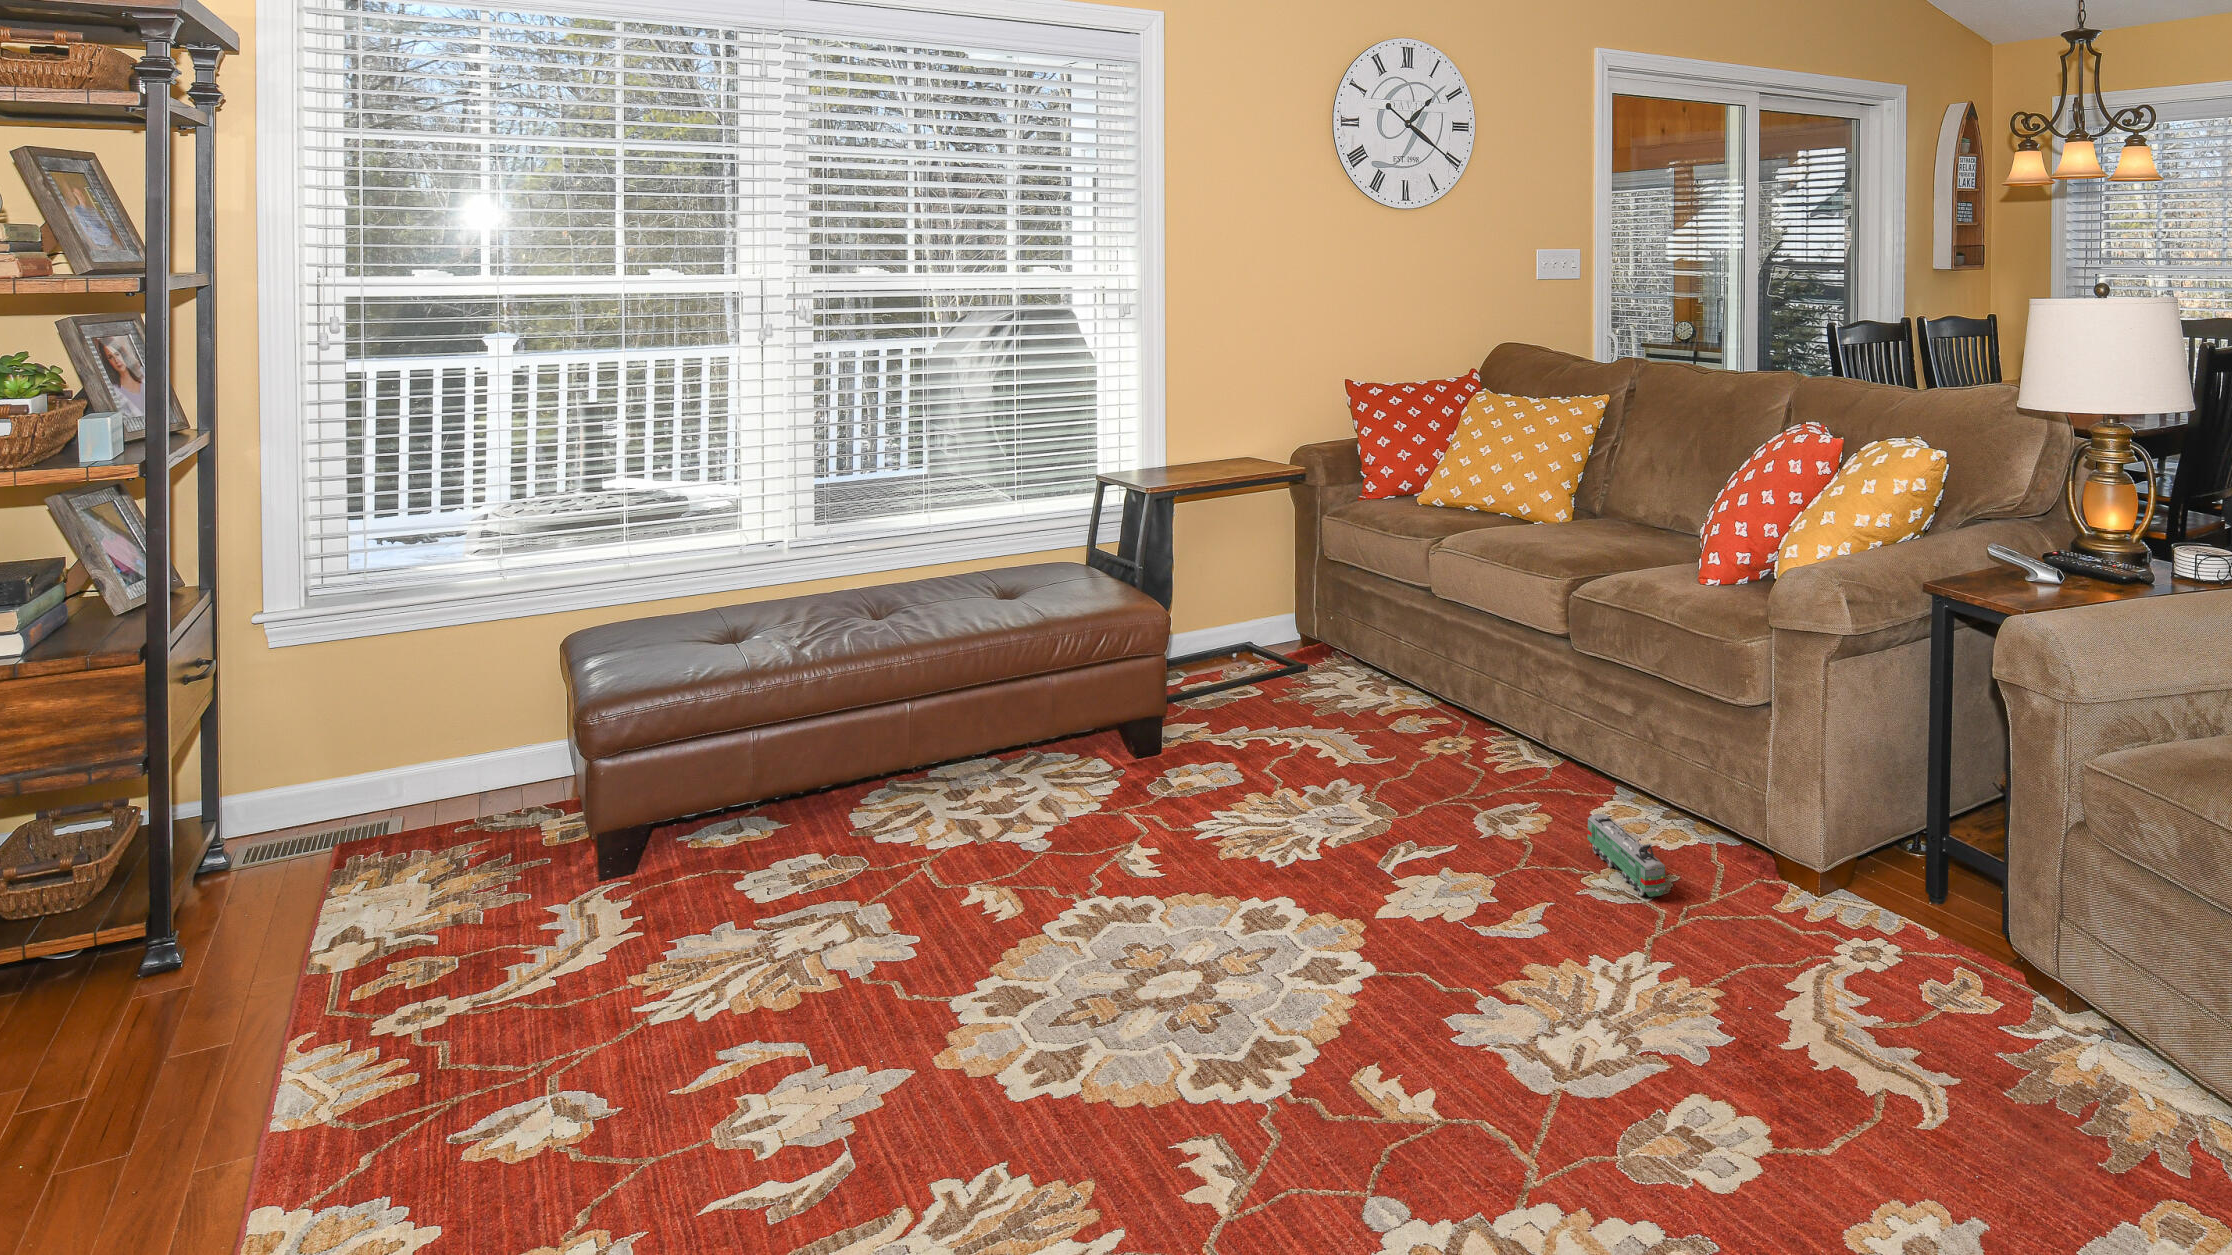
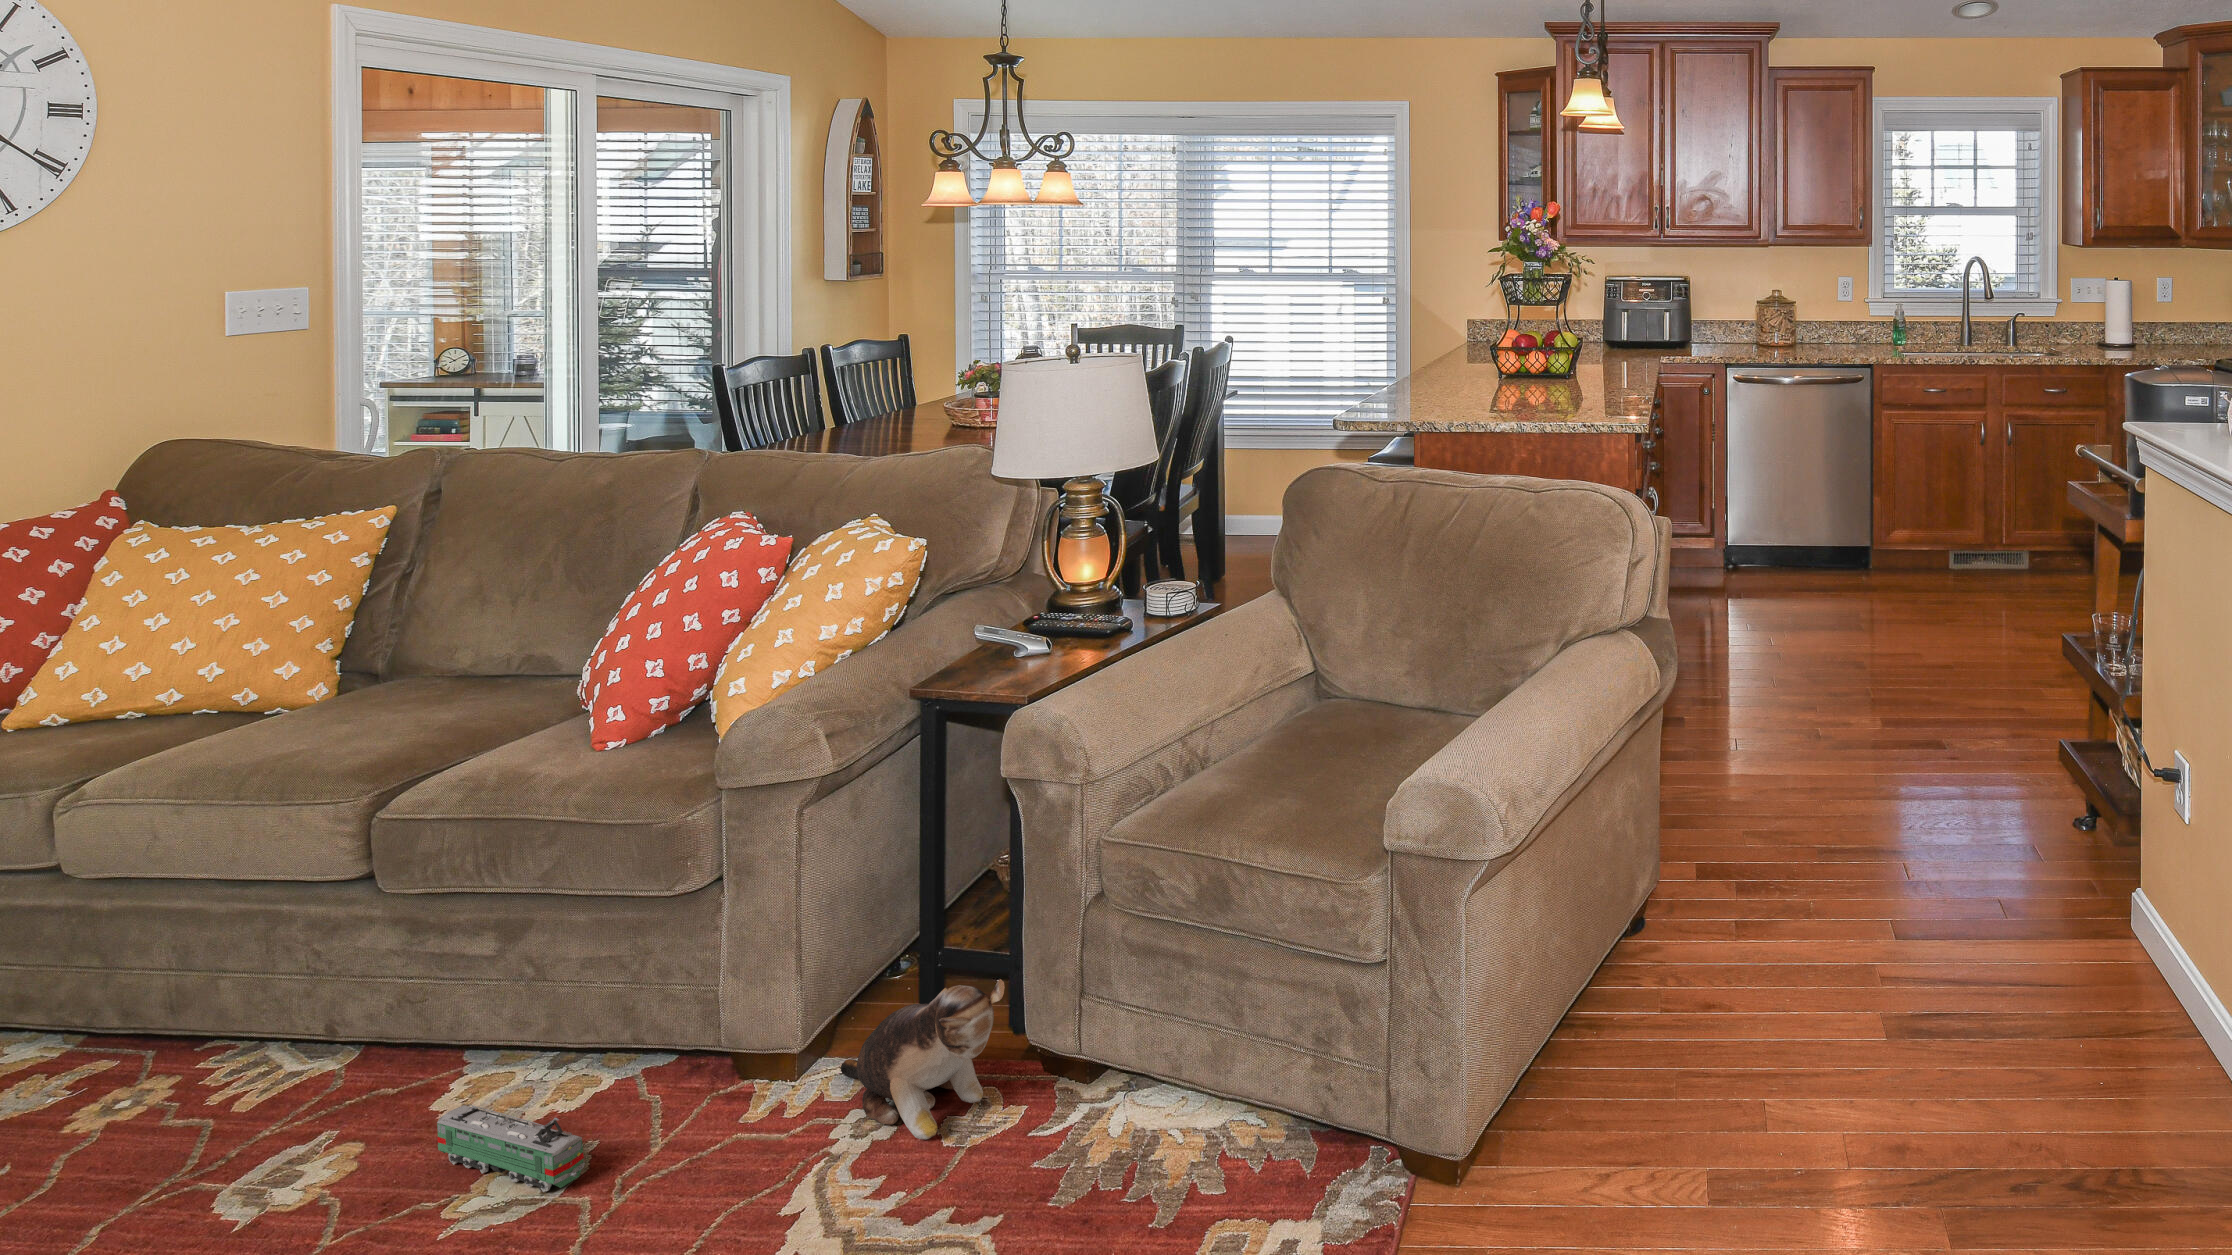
plush toy: none [1858,854,1989,988] -> present [841,979,1005,1139]

